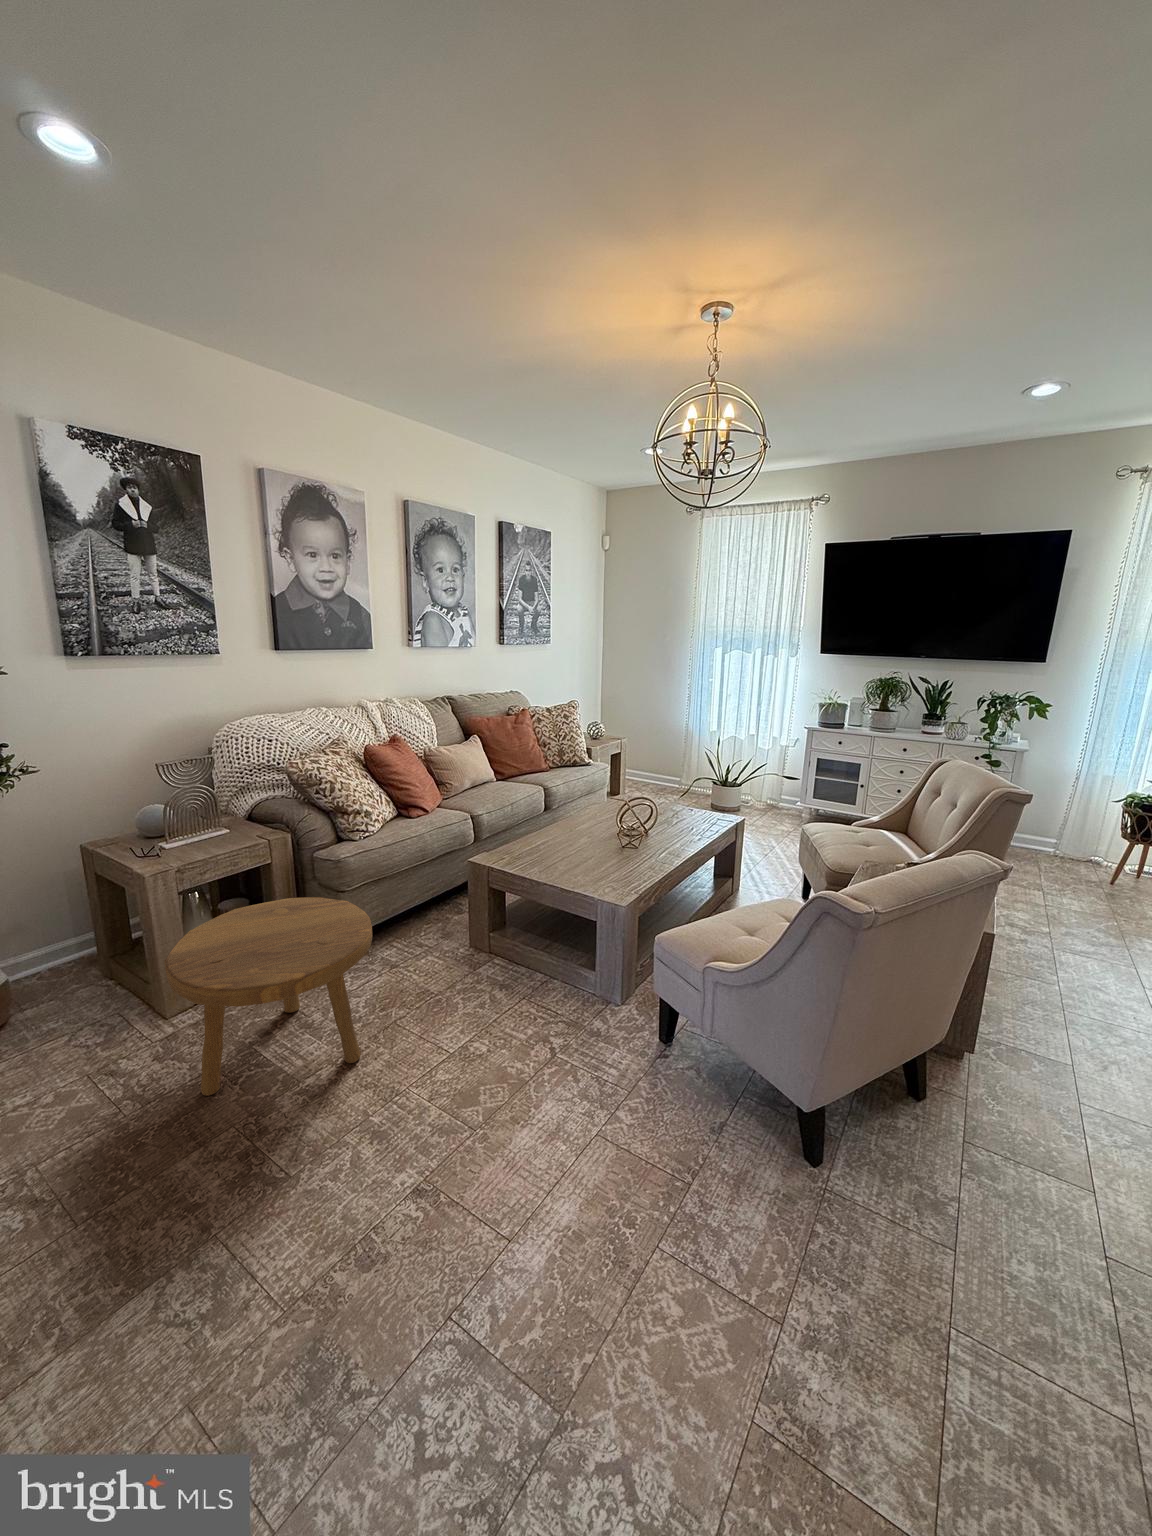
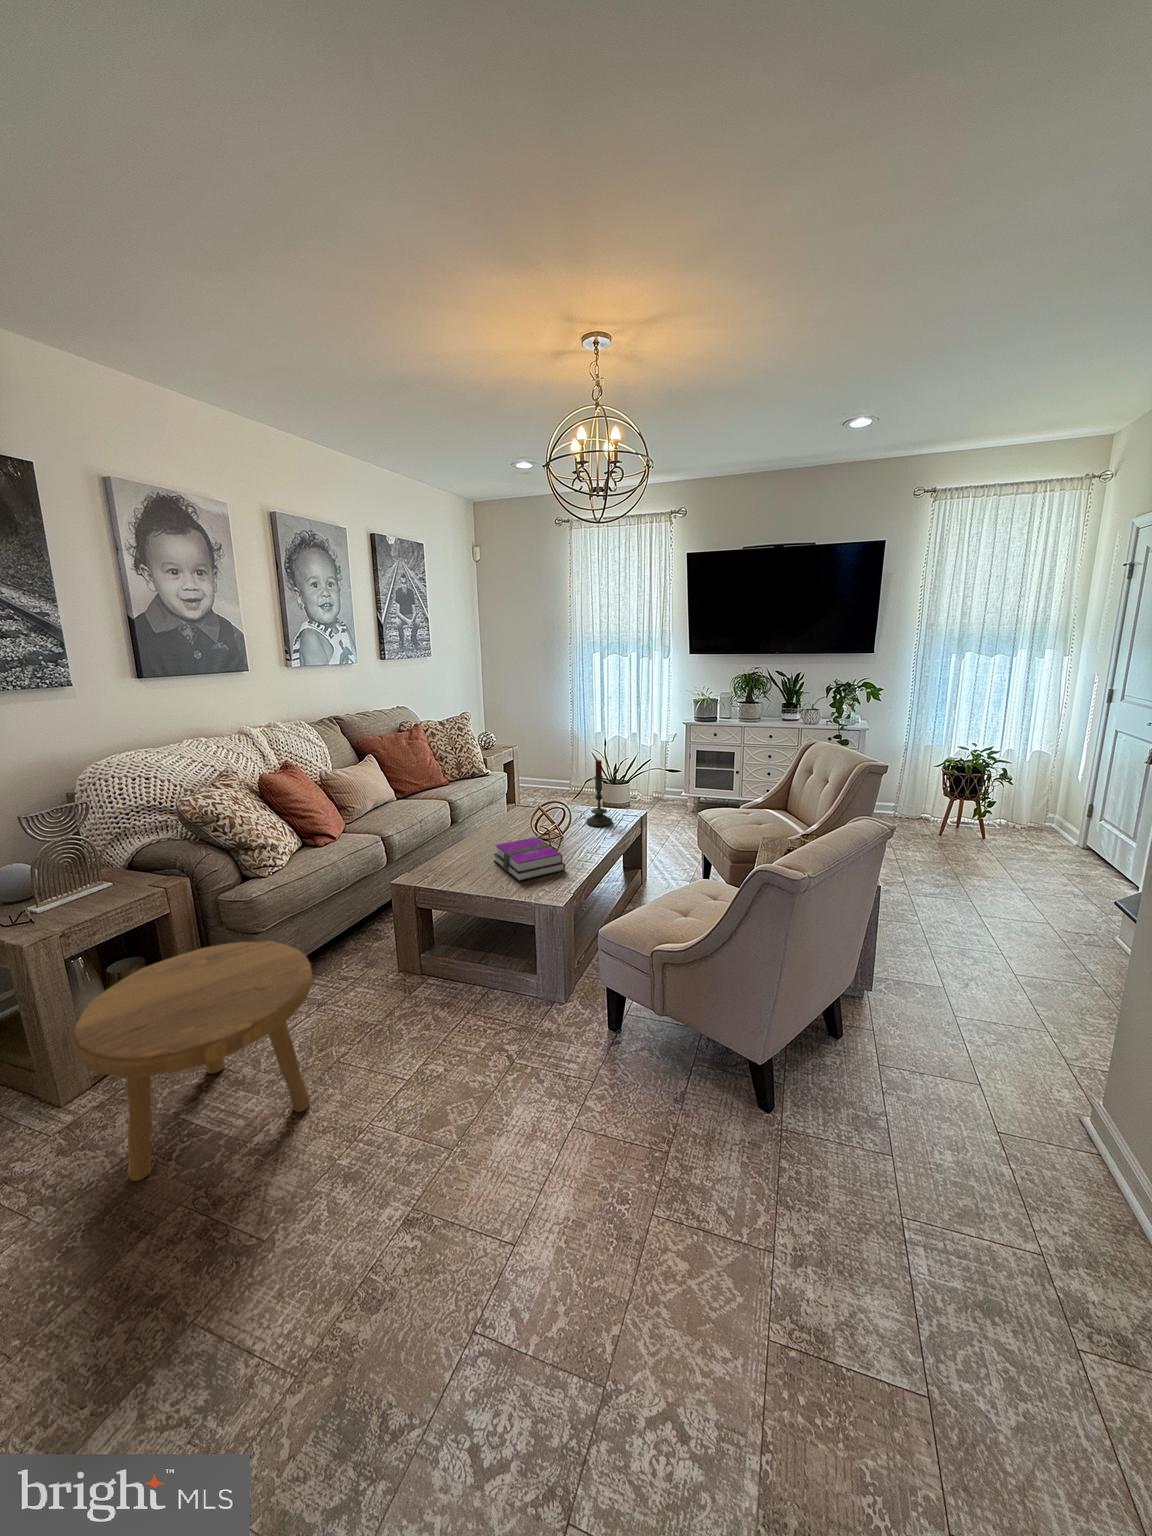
candle: none [673,757,700,829] -> present [586,760,612,826]
hardback book: none [568,832,637,874] -> present [493,838,565,881]

